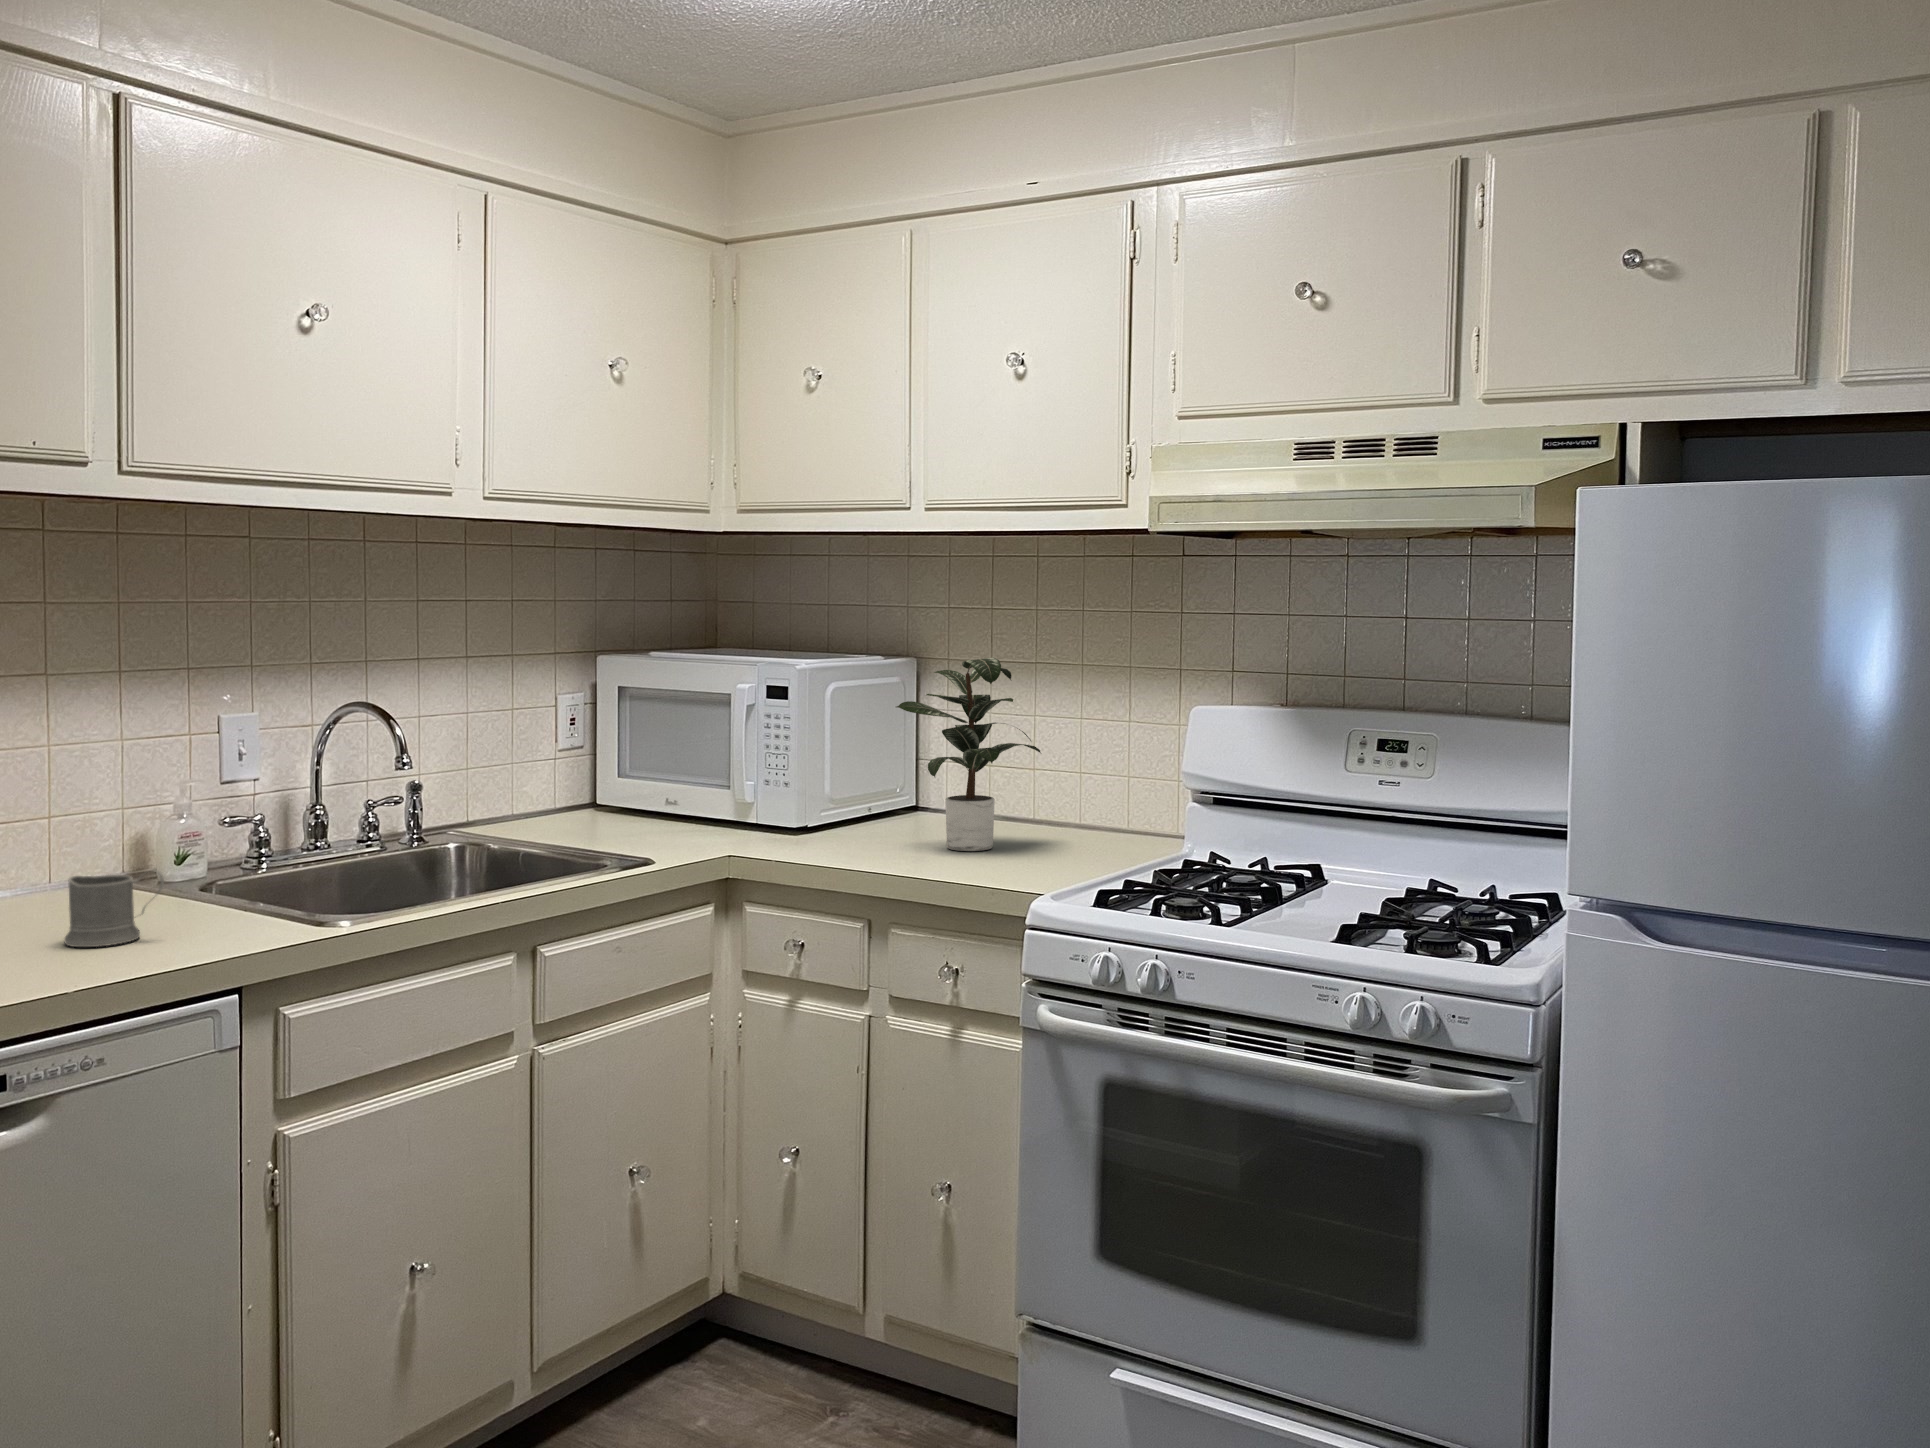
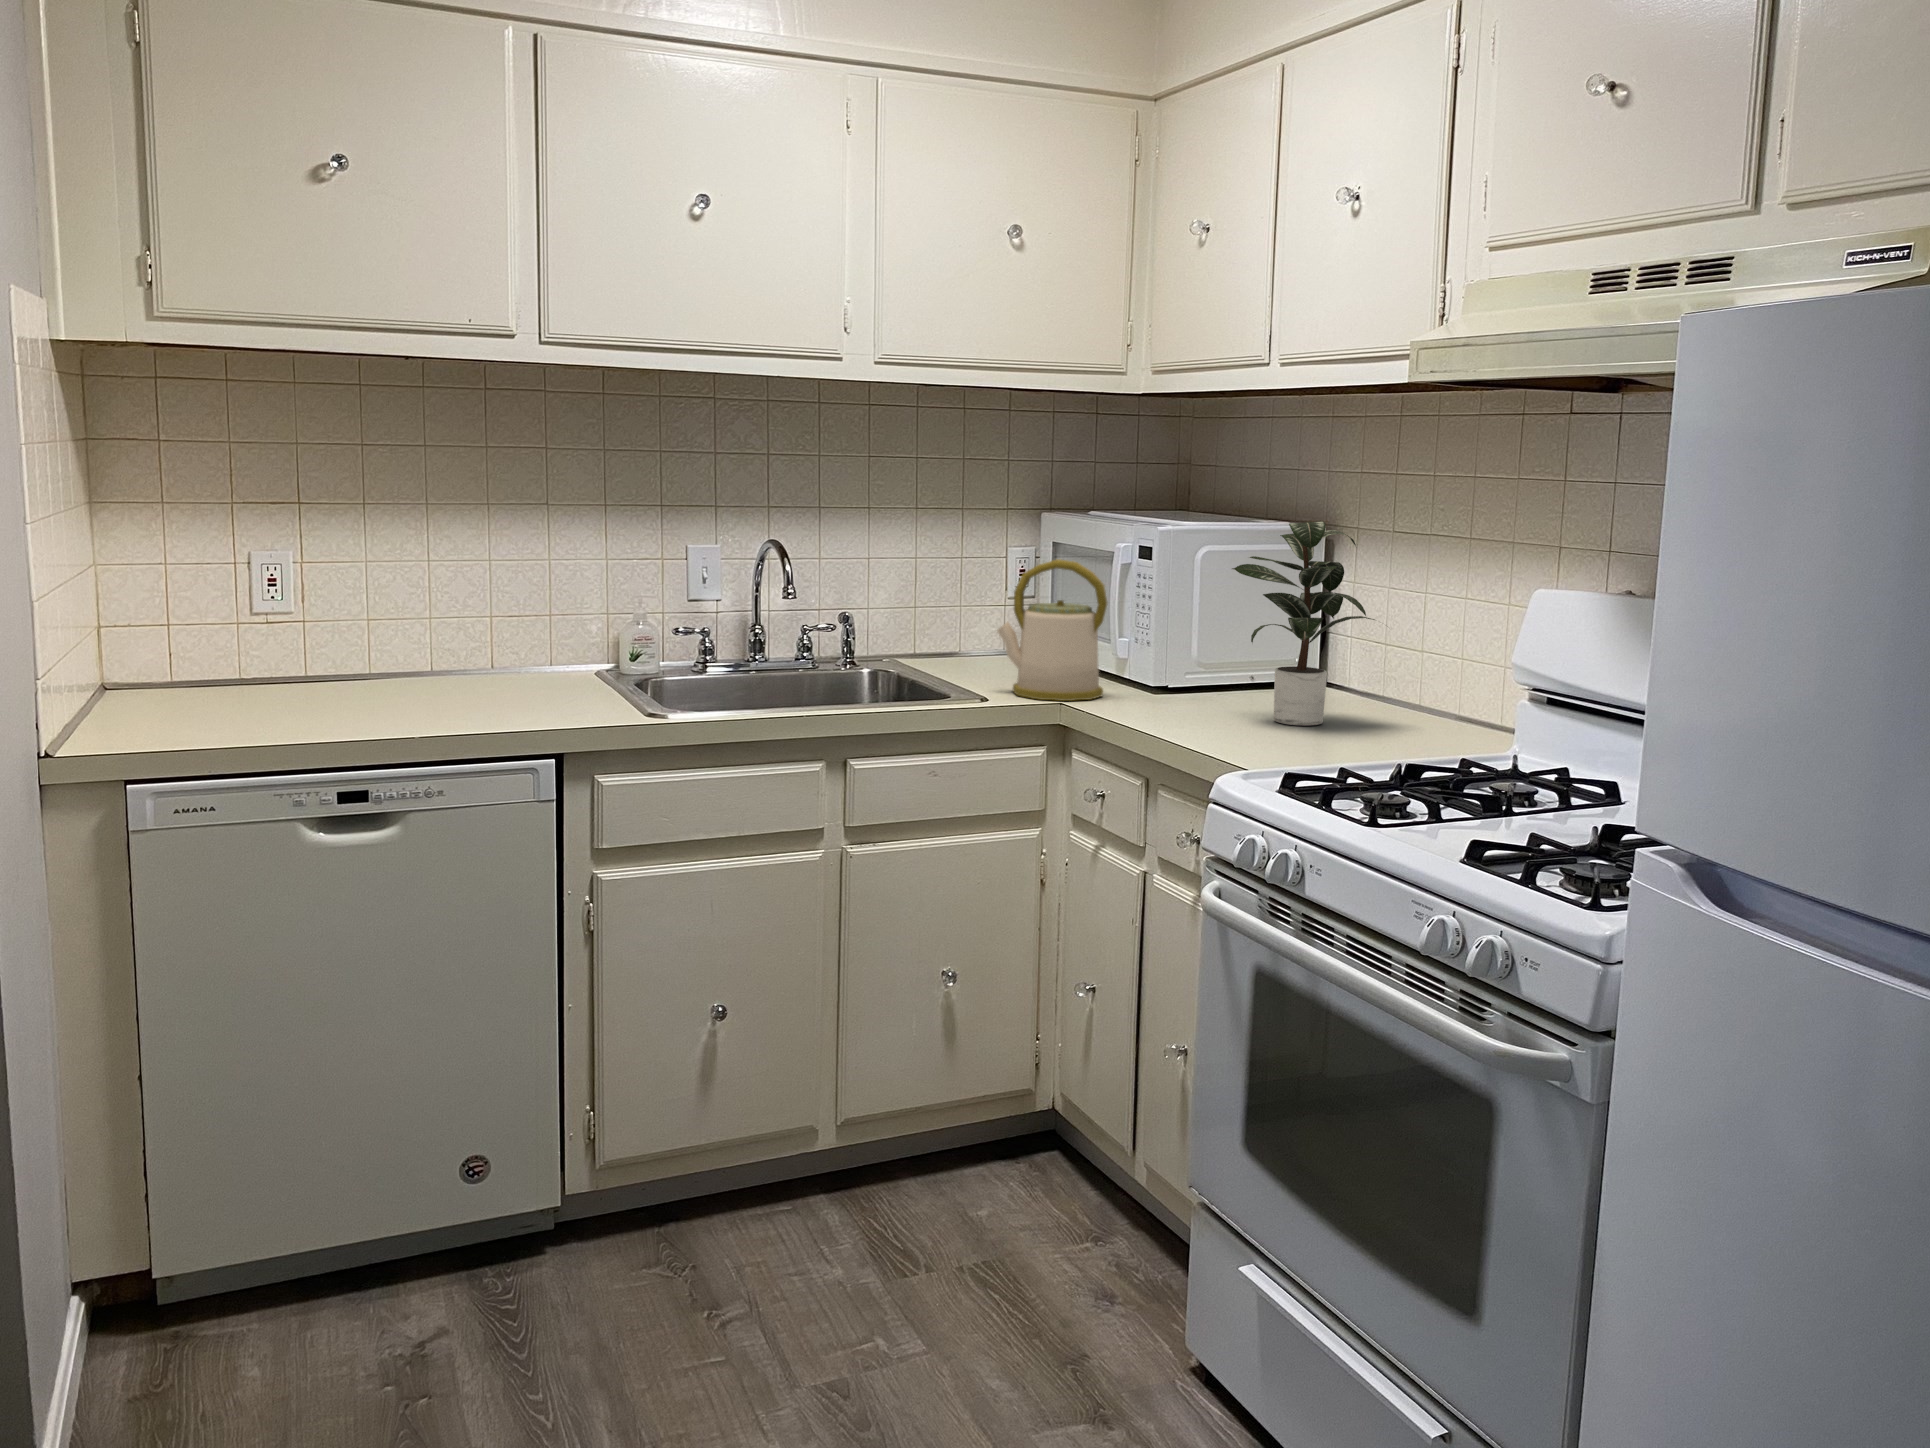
kettle: none [640,709,757,856] -> present [997,559,1107,701]
mug: present [65,870,164,947] -> none [476,653,540,709]

